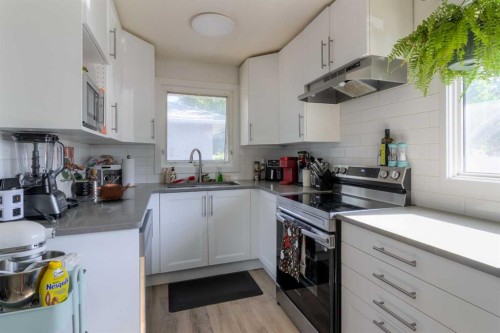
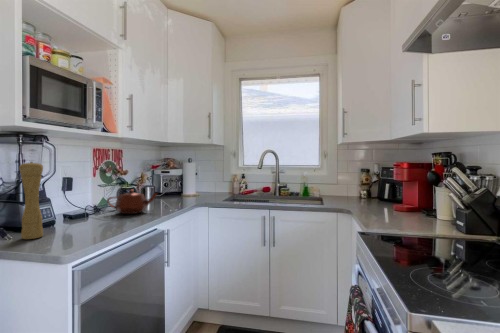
pepper mill: none [60,161,80,220] -> present [19,162,43,239]

